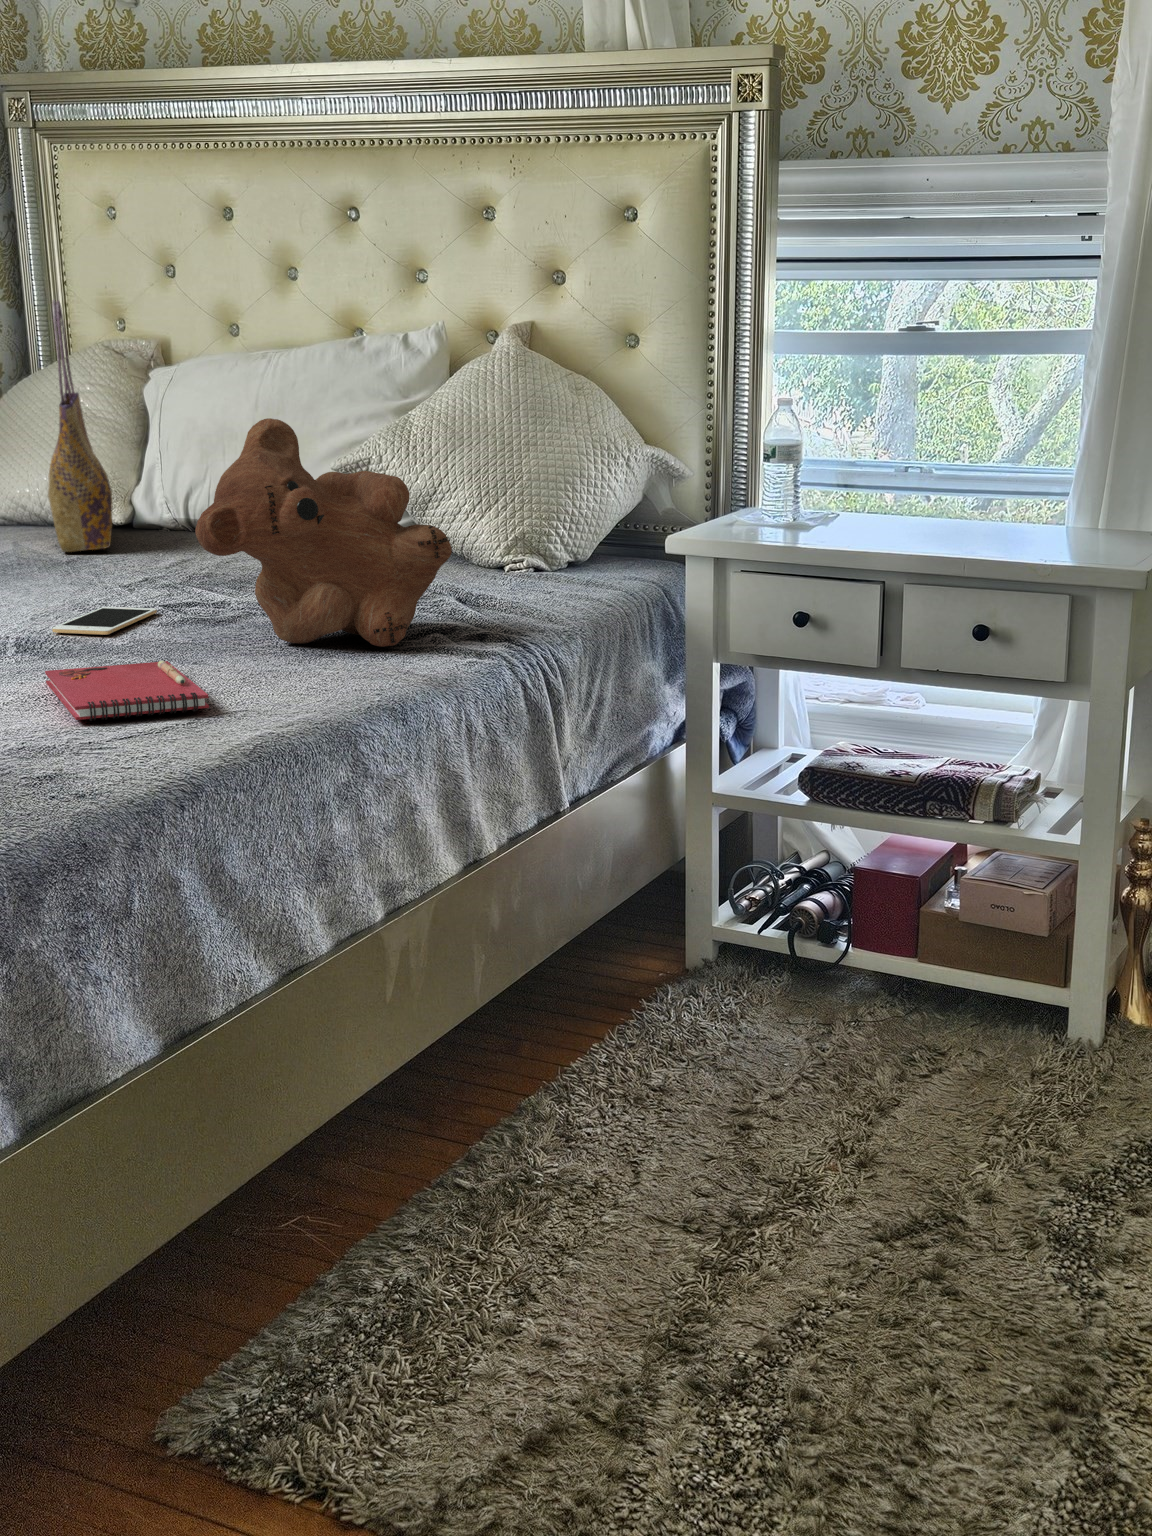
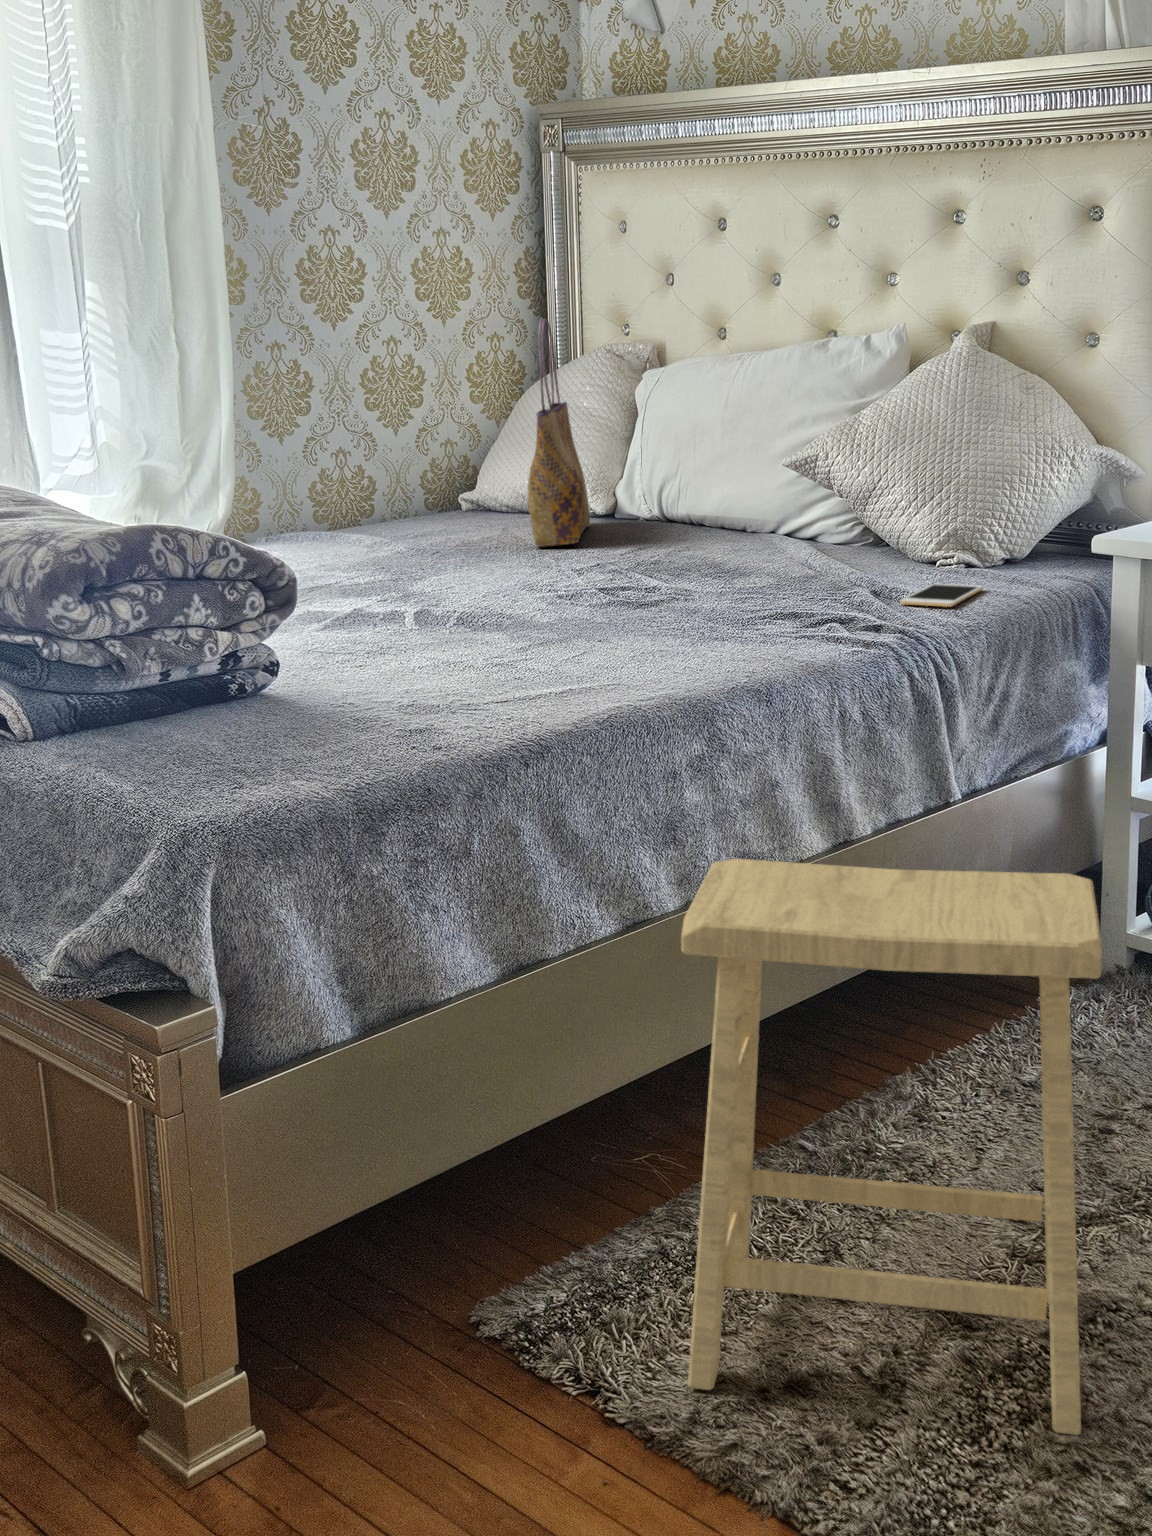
teddy bear: present [195,418,452,647] -> none [606,420,847,634]
cell phone: present [52,607,157,635] -> present [900,584,983,607]
notebook: present [45,661,209,721] -> none [462,640,585,690]
footstool: none [410,886,841,1470] -> present [681,859,1102,1435]

